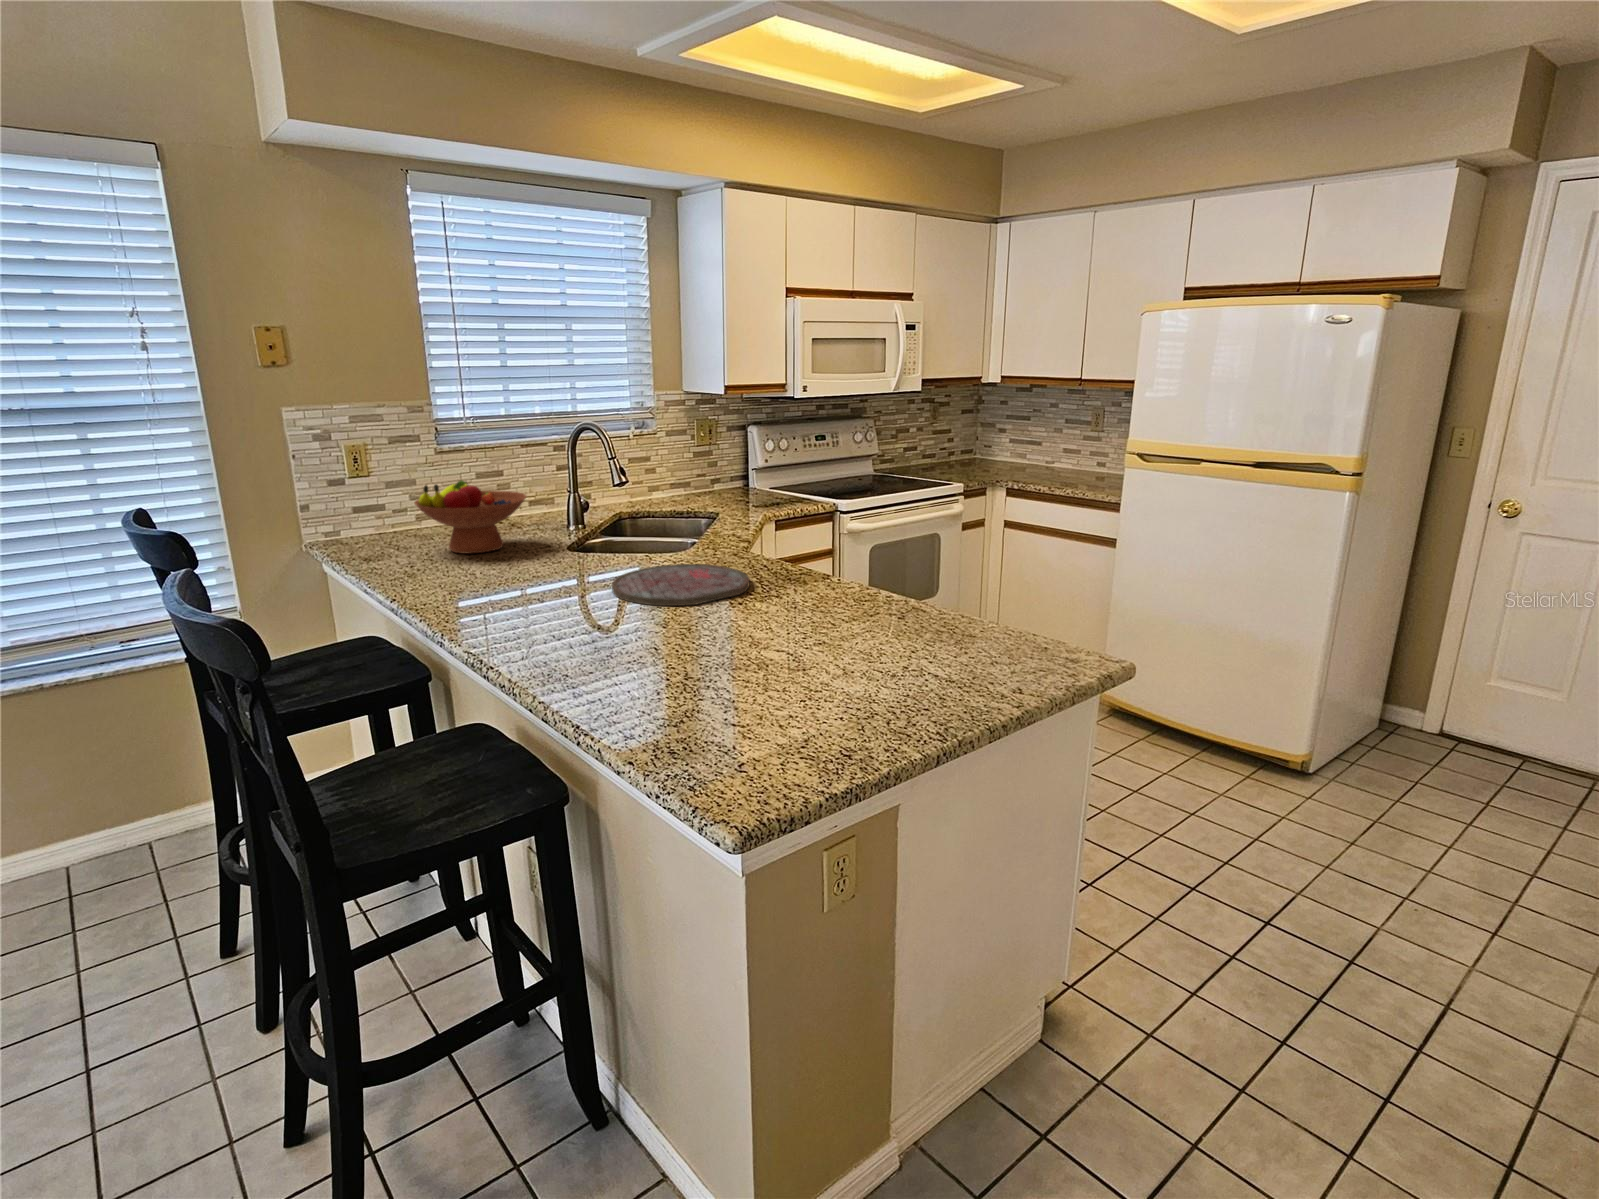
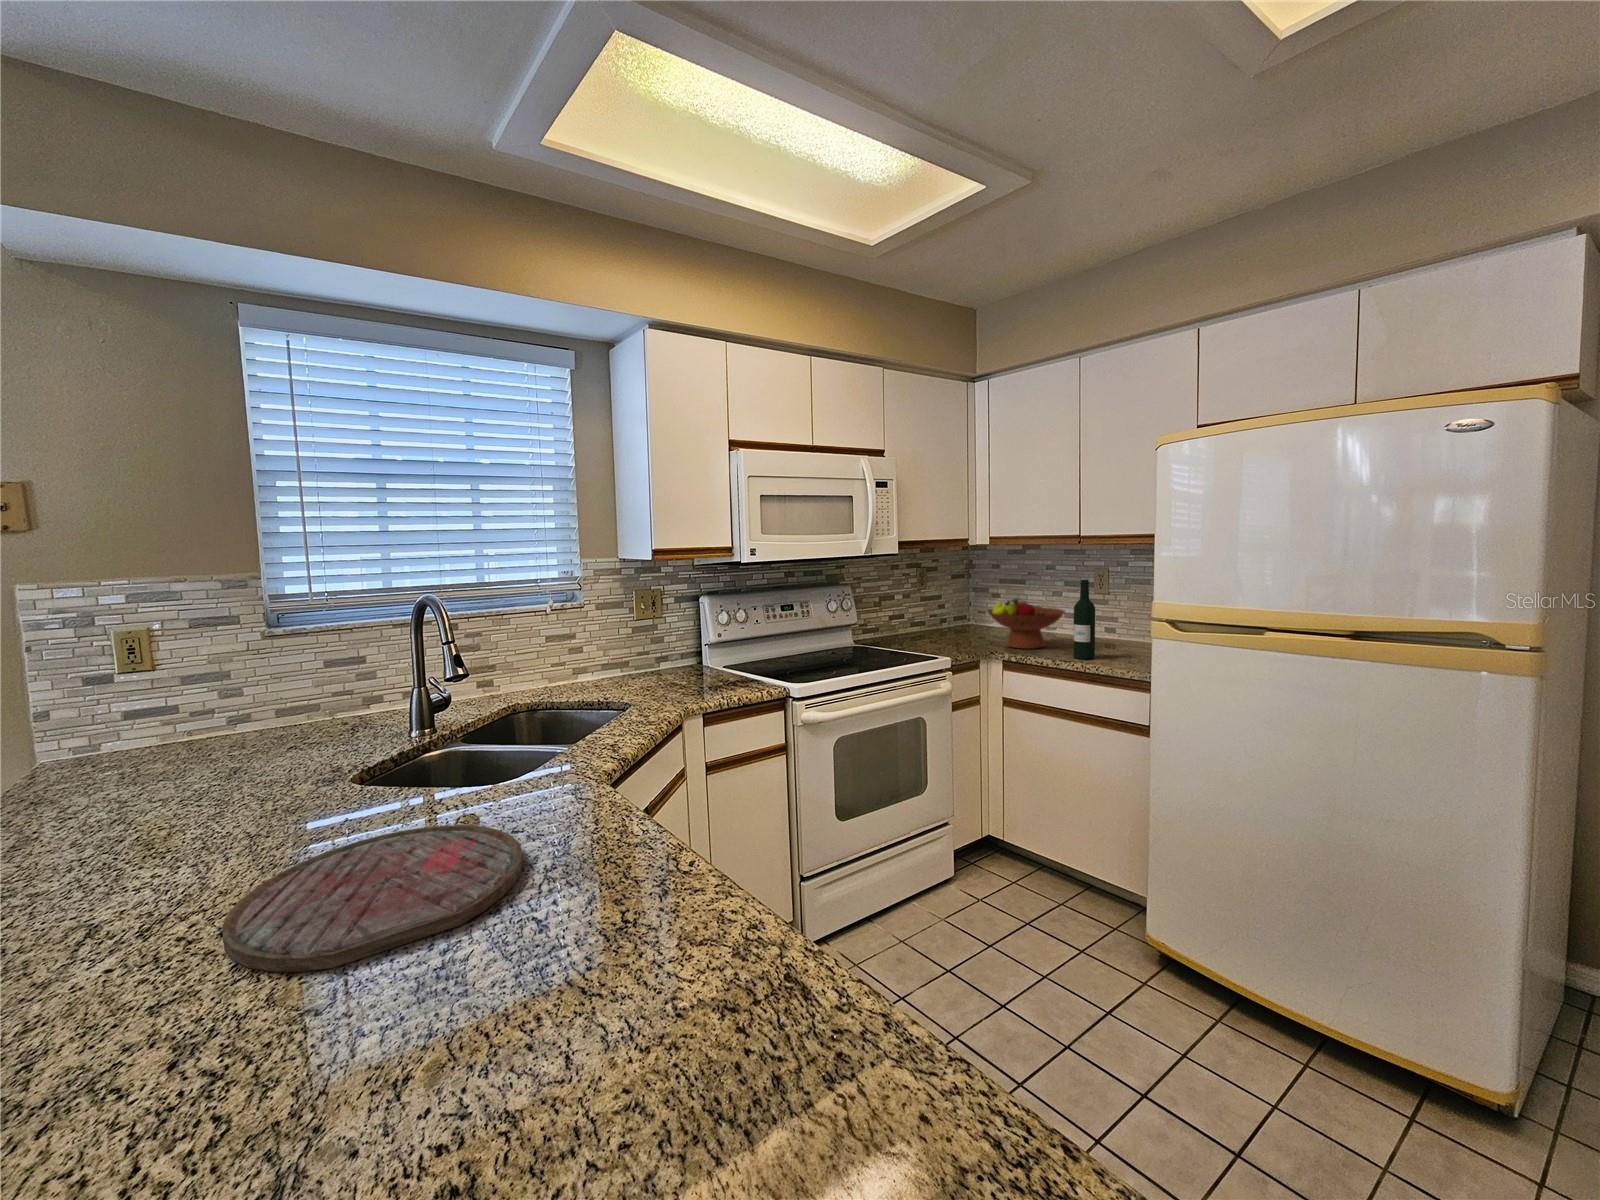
wine bottle: none [1067,418,1088,487] -> present [1073,580,1095,659]
fruit bowl: present [414,480,526,554] -> present [987,598,1065,649]

